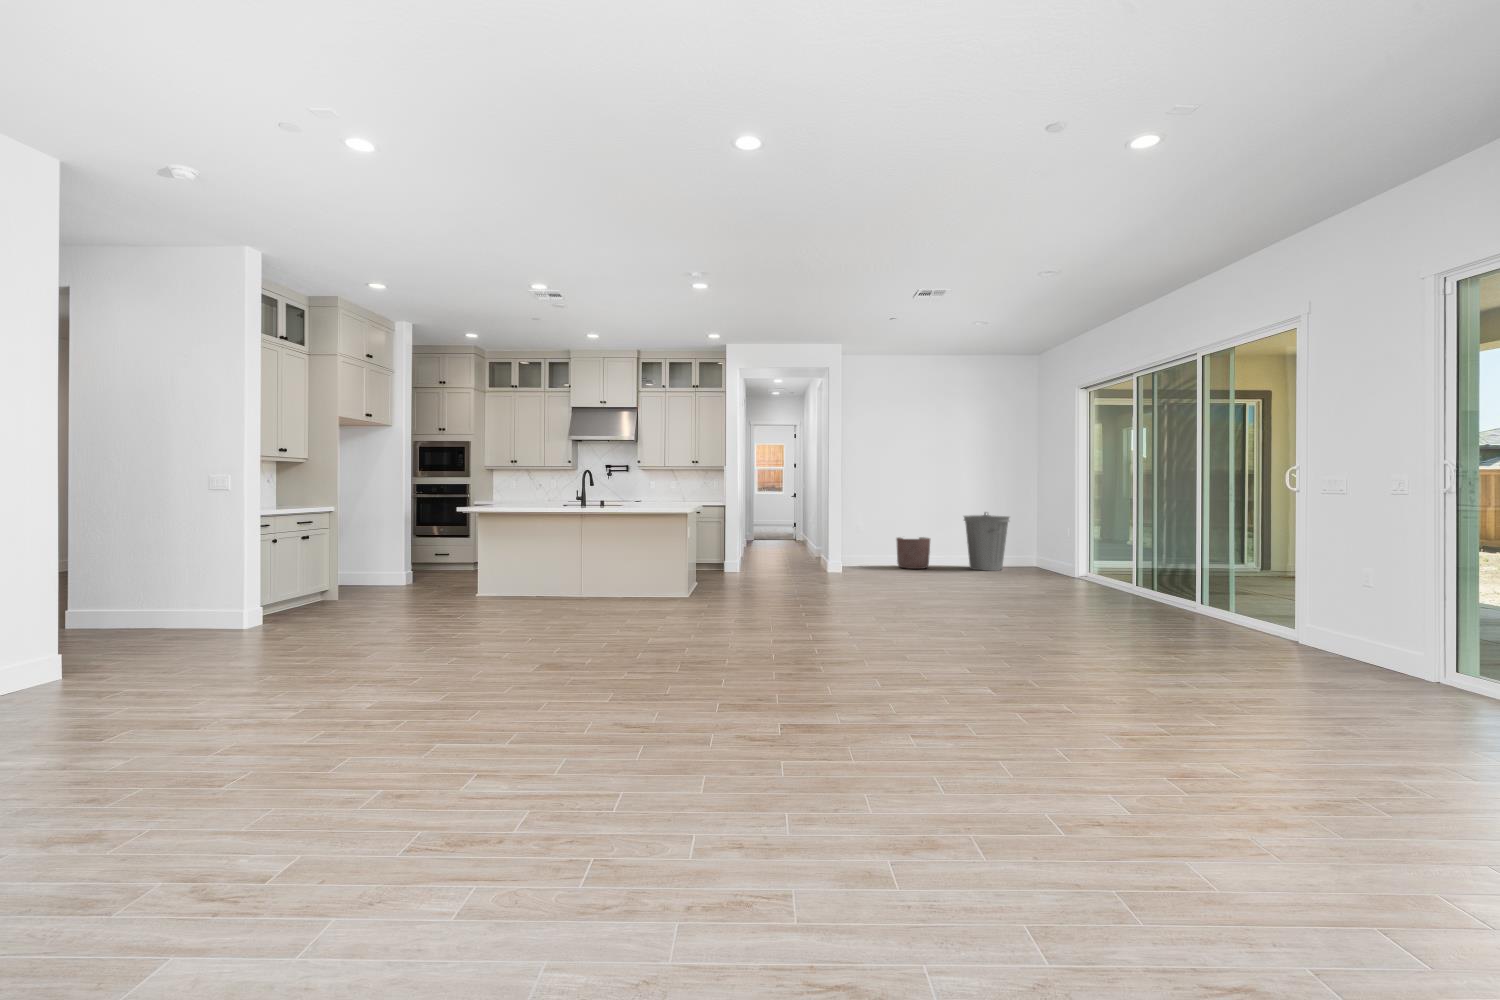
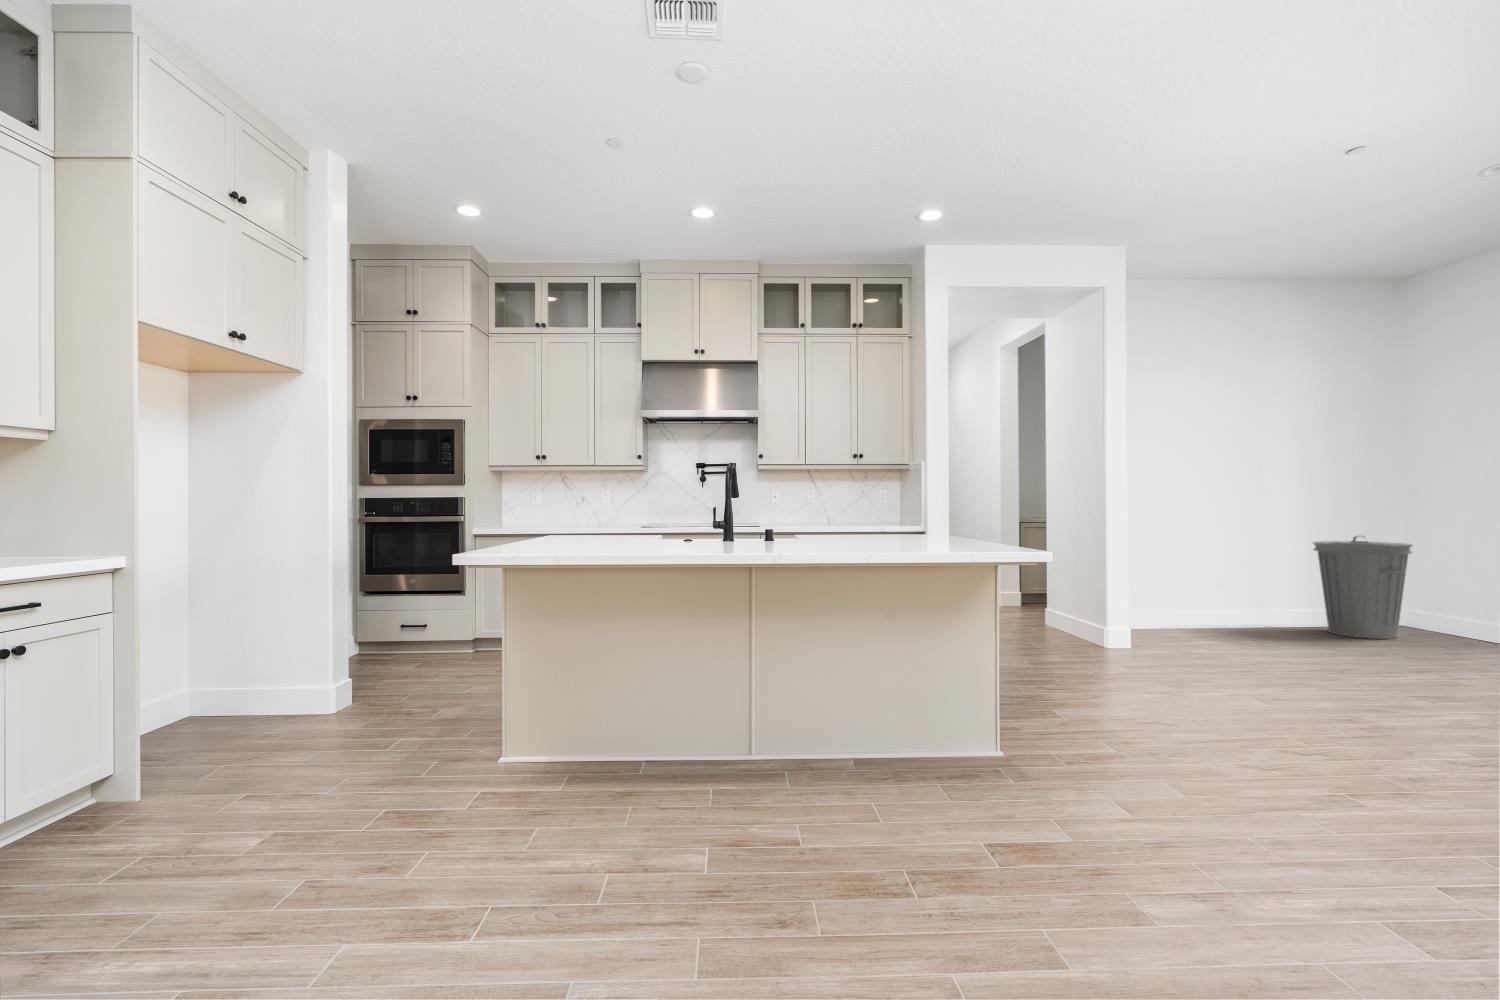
planter: present [896,537,930,569] -> none [1200,579,1268,637]

